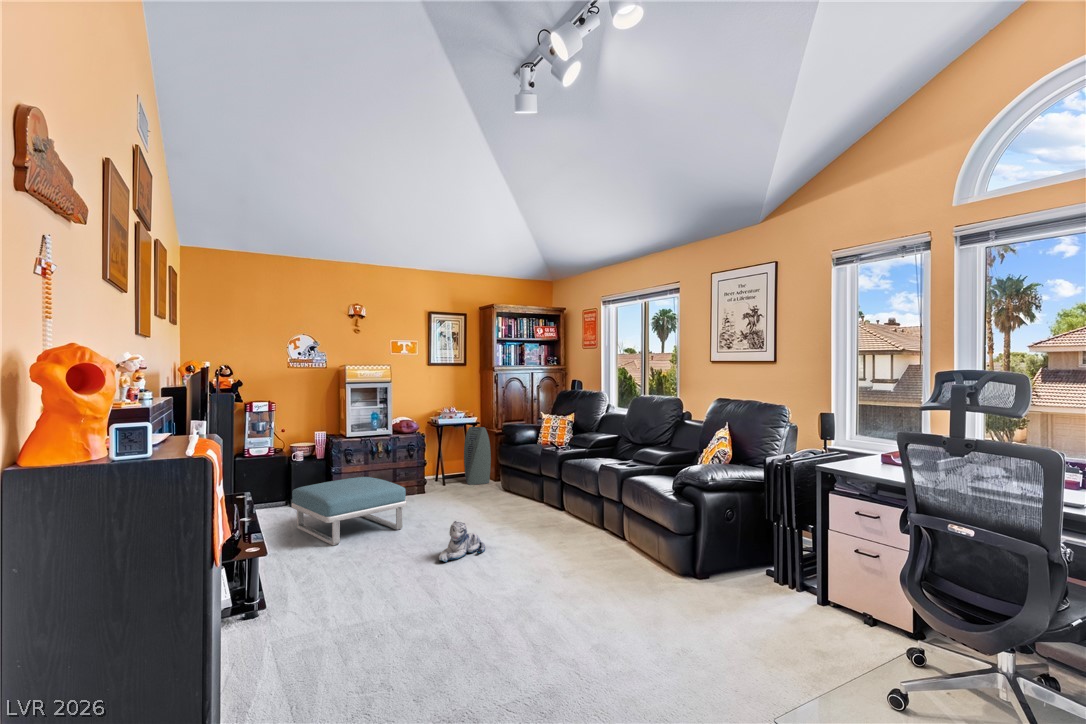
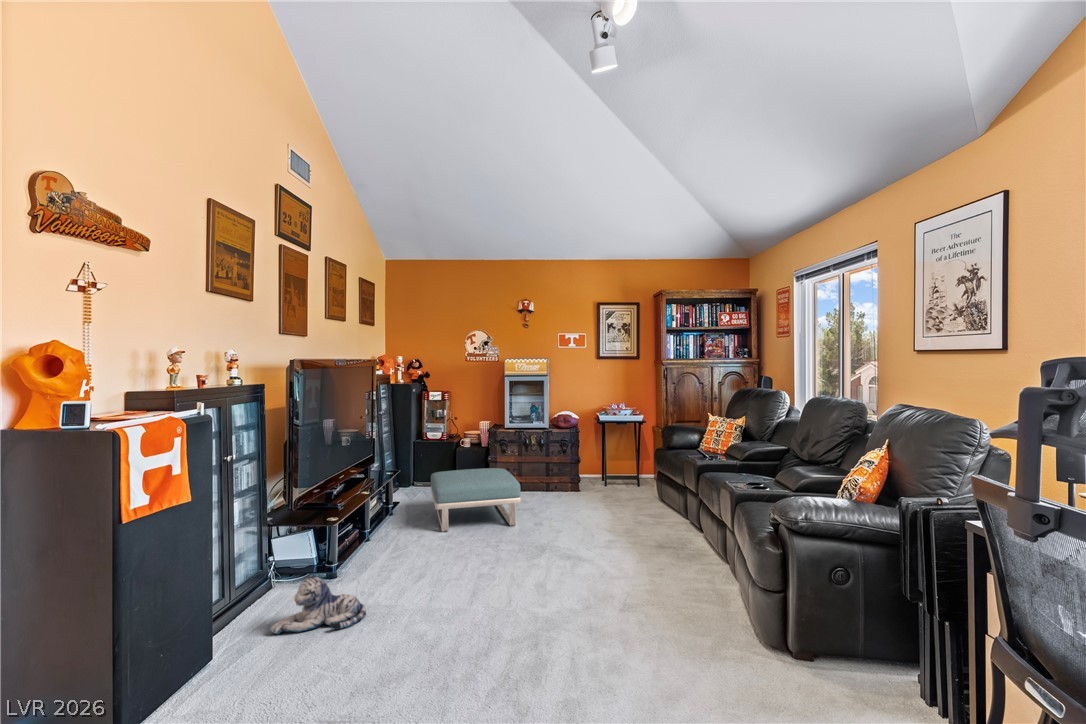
air purifier: present [464,427,491,485] -> none [630,425,657,489]
plush toy: present [438,521,485,562] -> present [270,576,366,634]

